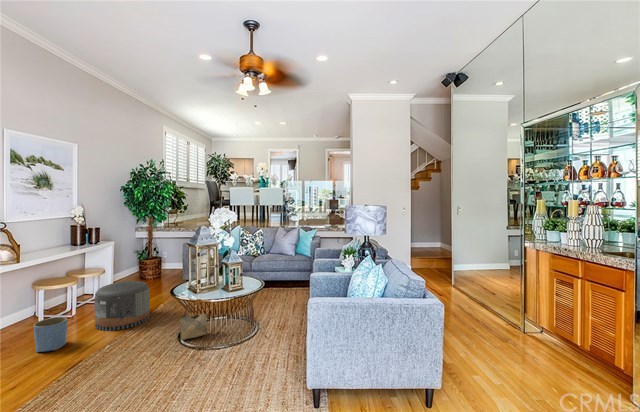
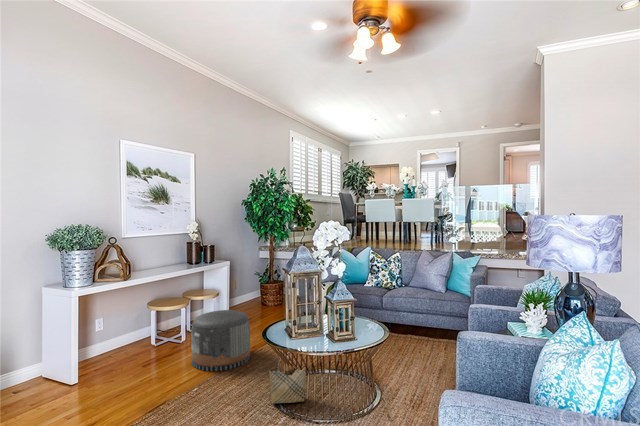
planter: present [33,317,67,352] -> none [125,345,158,386]

